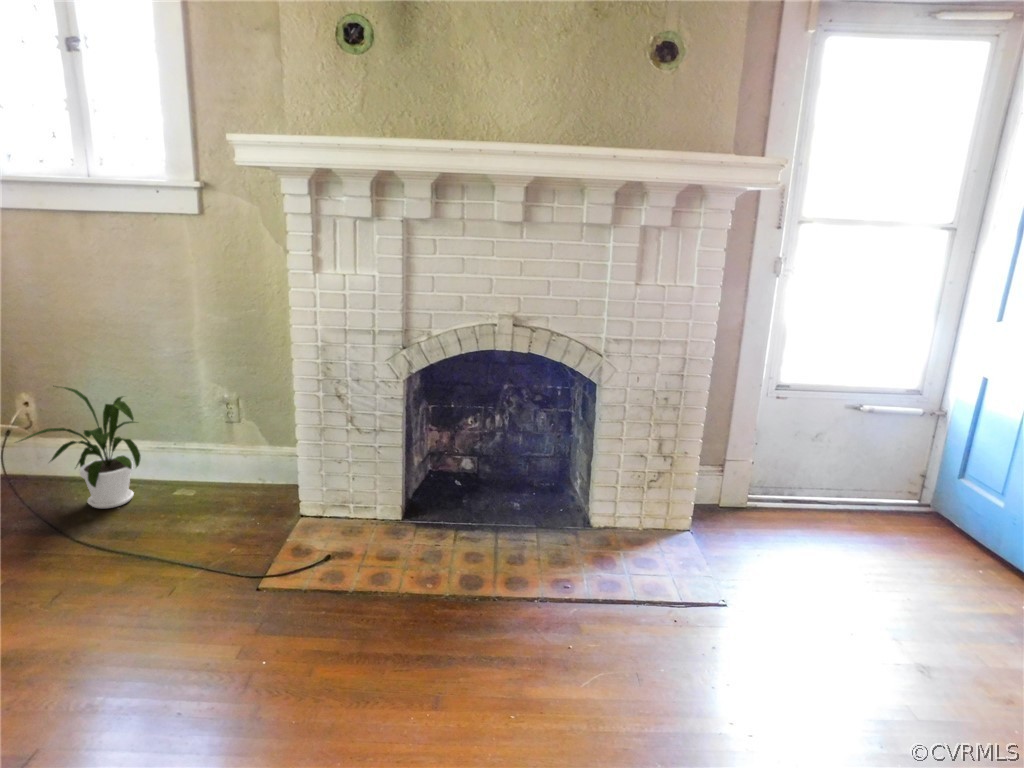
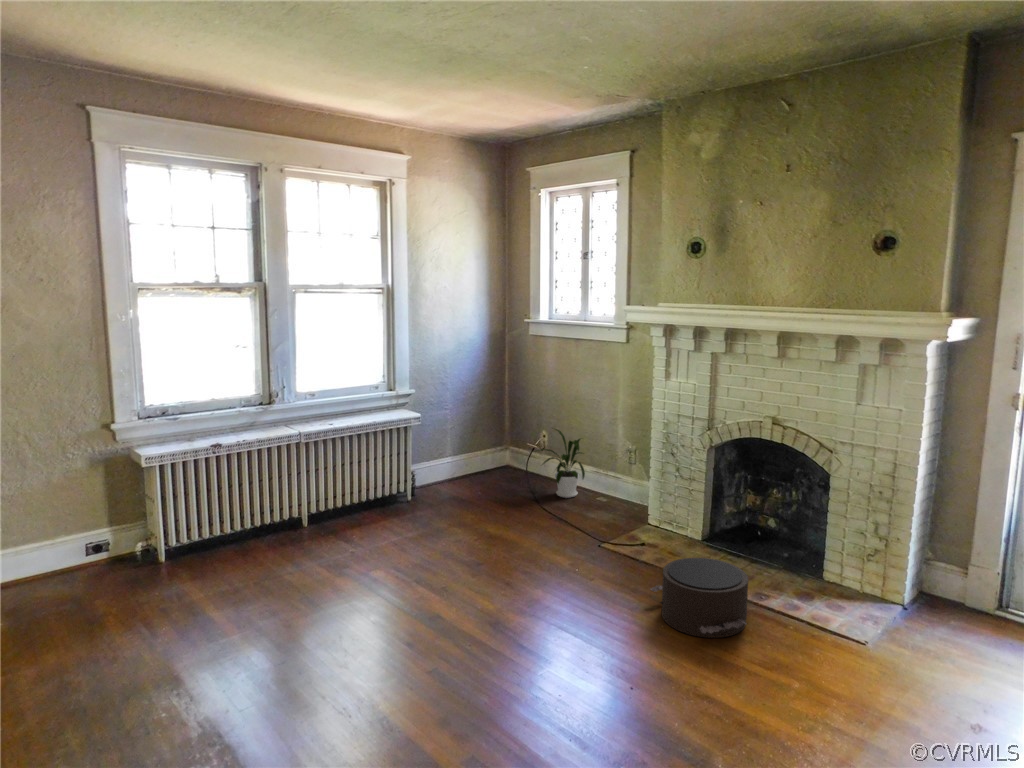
pouf: none [441,560,639,726] -> present [650,558,748,638]

